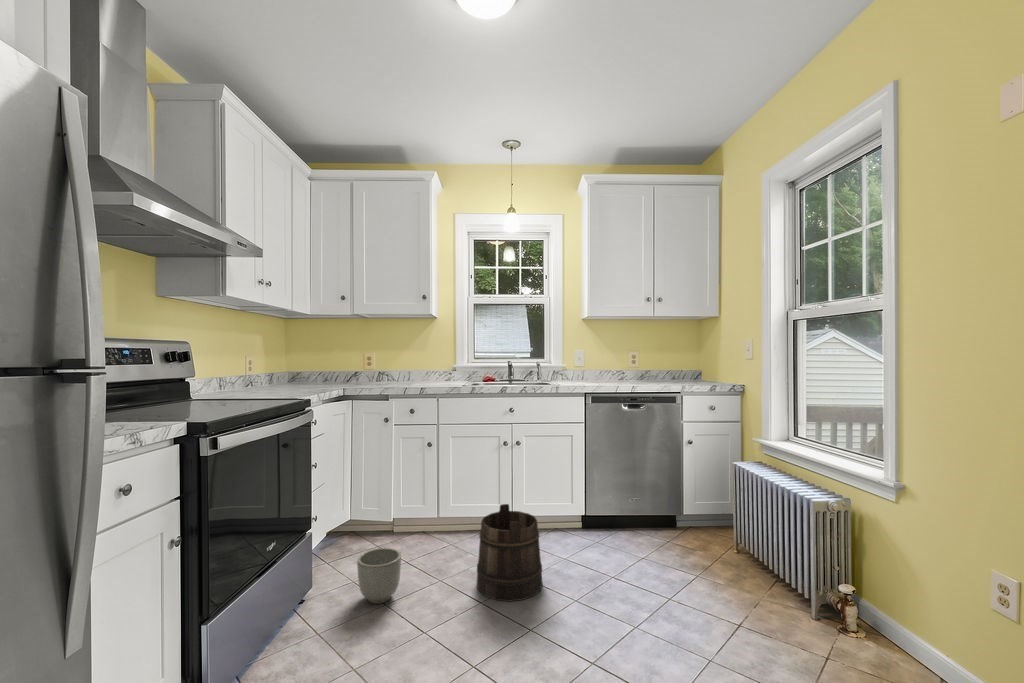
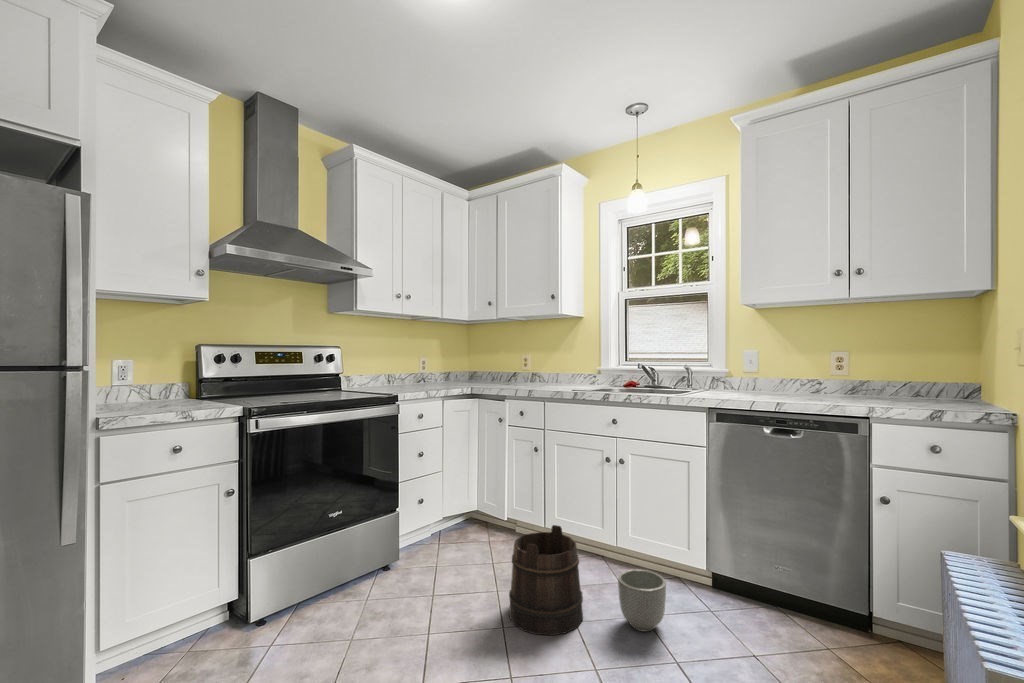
planter: present [357,548,401,604] -> present [618,569,666,632]

